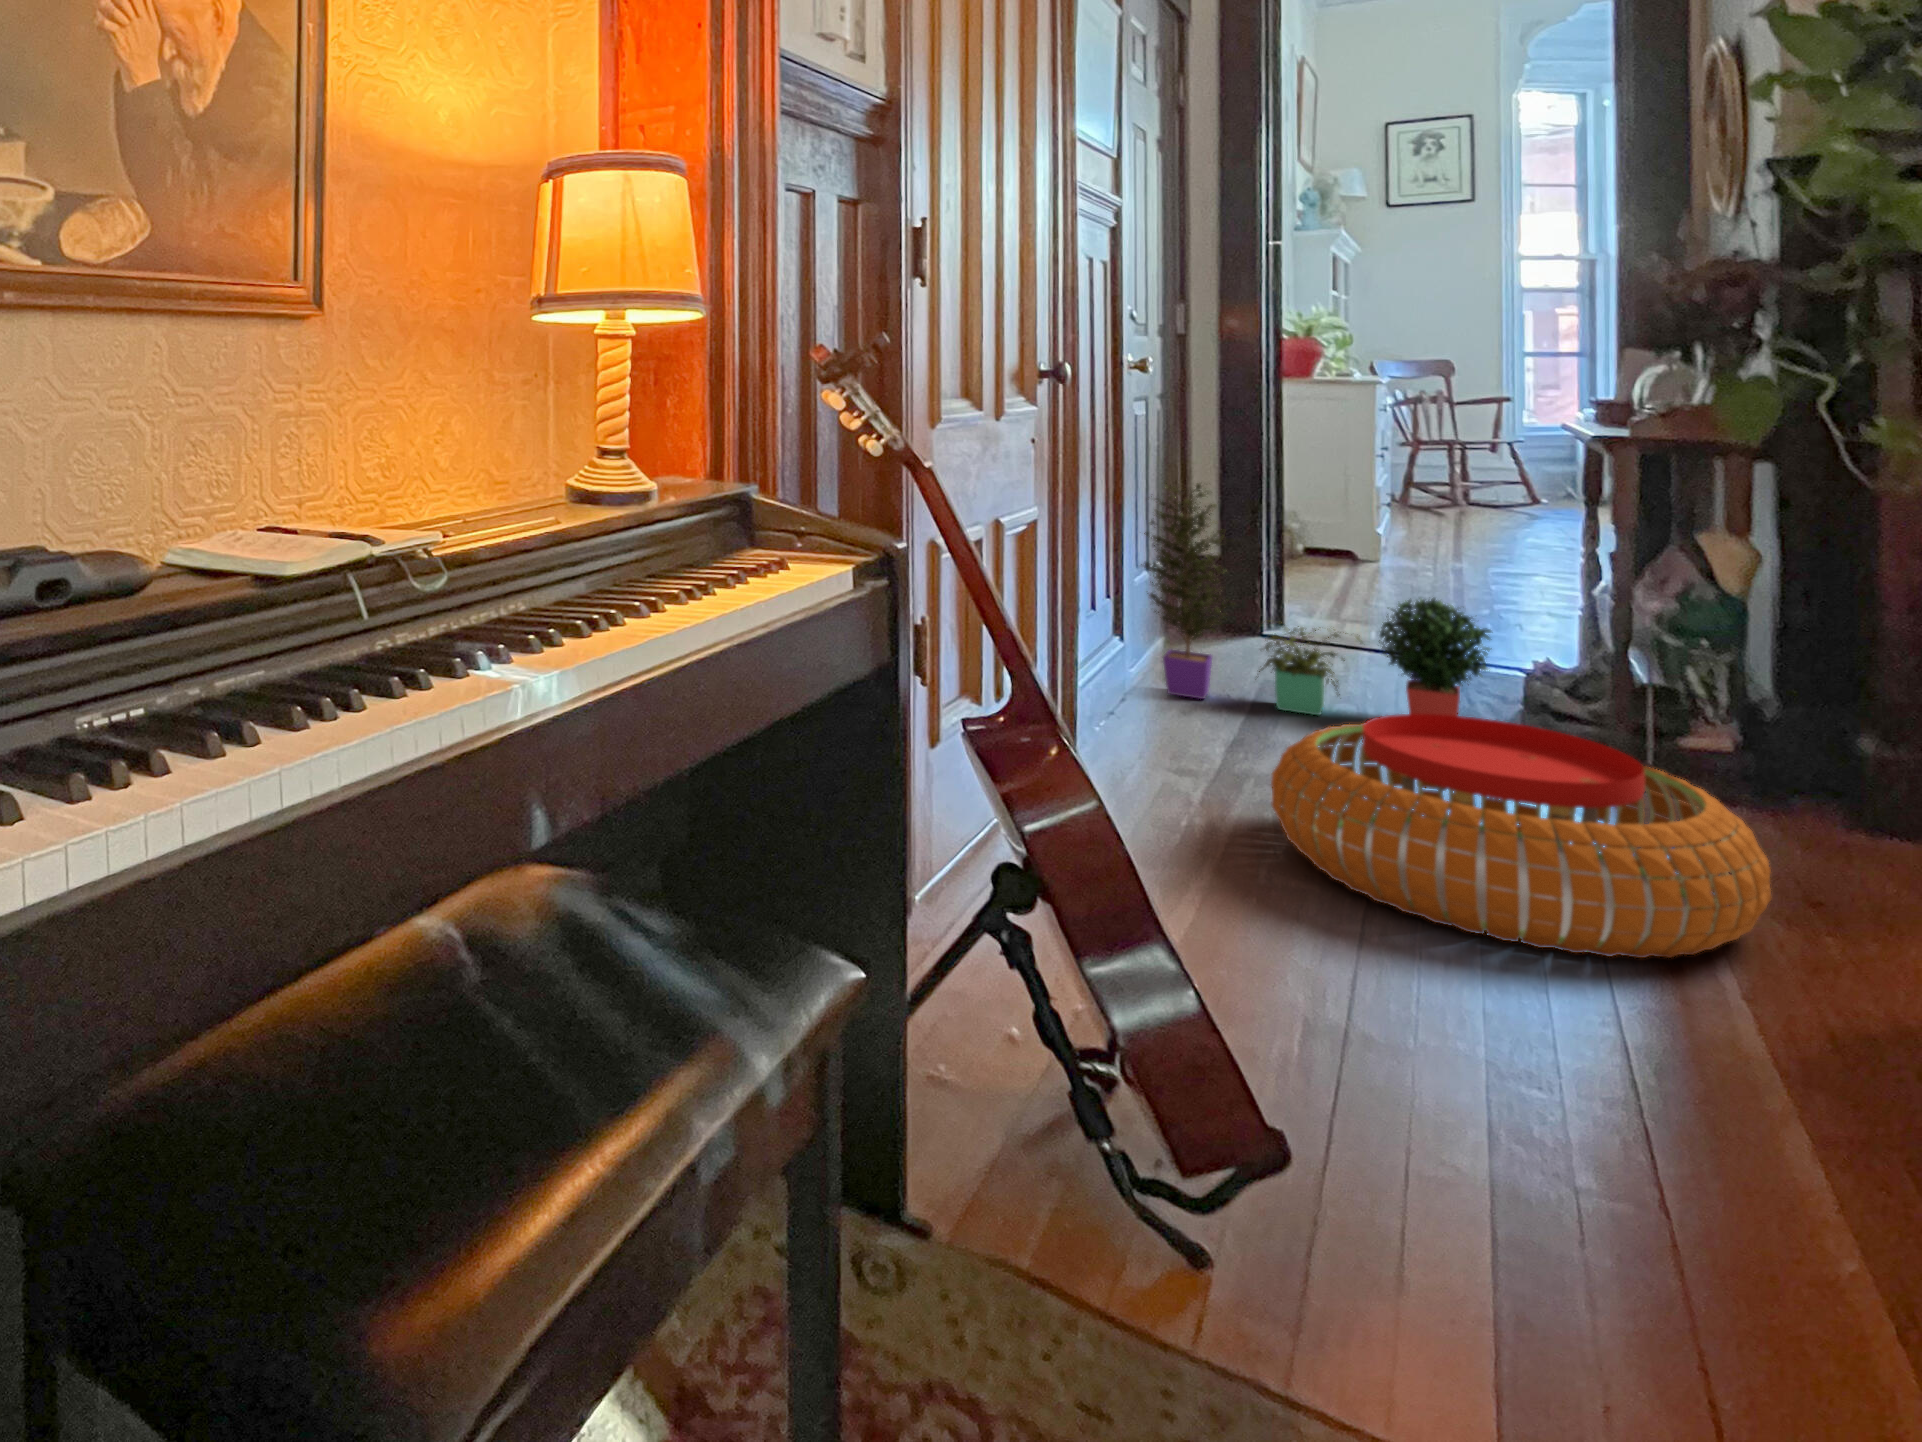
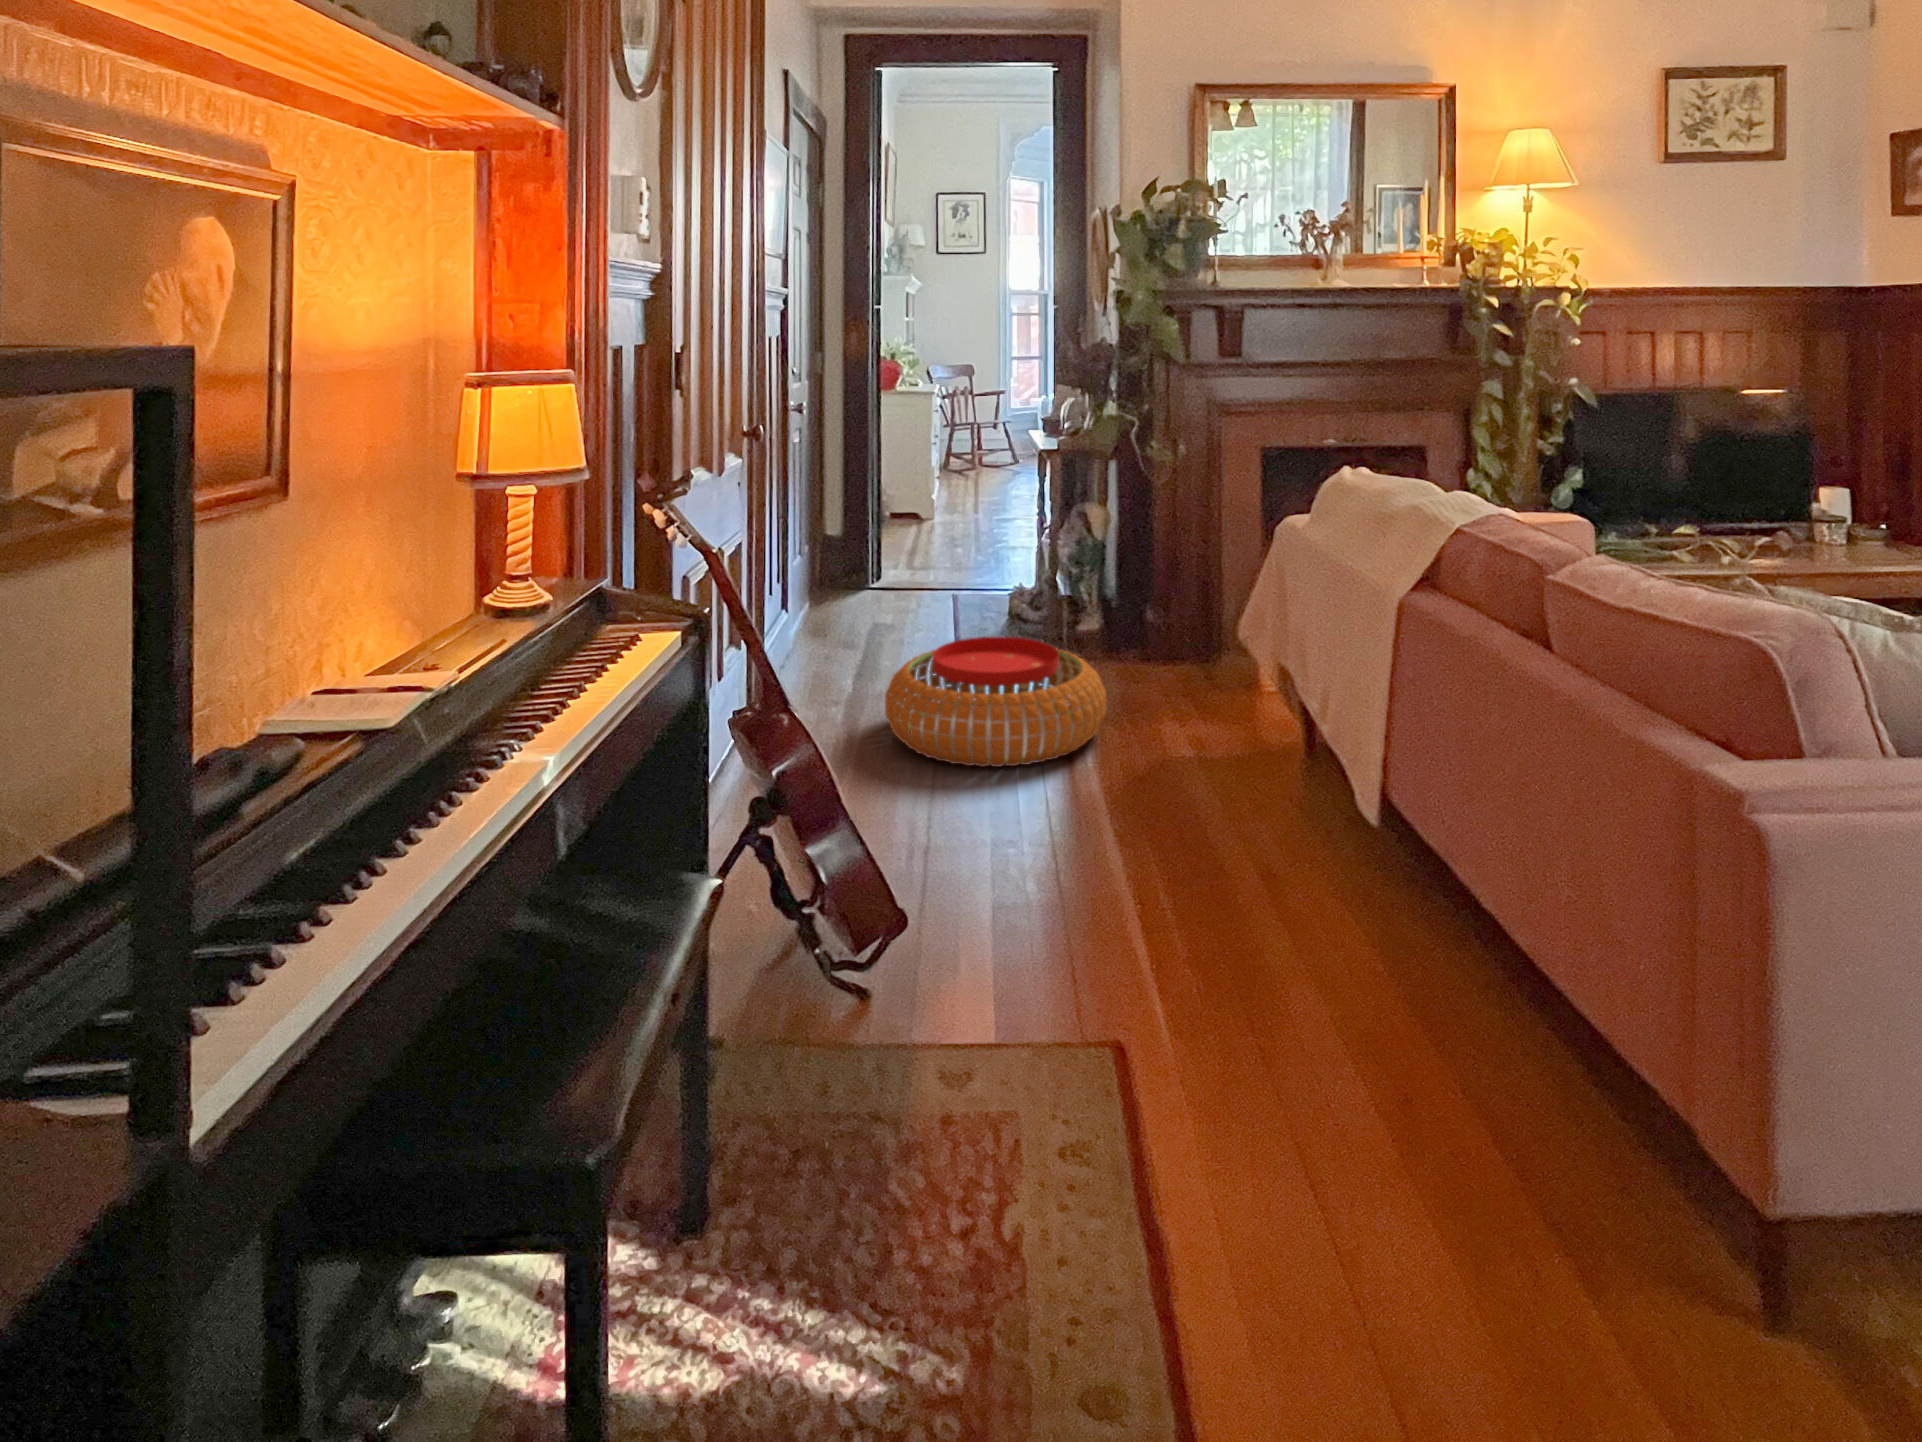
potted plant: present [1141,483,1491,716] -> none [798,493,994,644]

